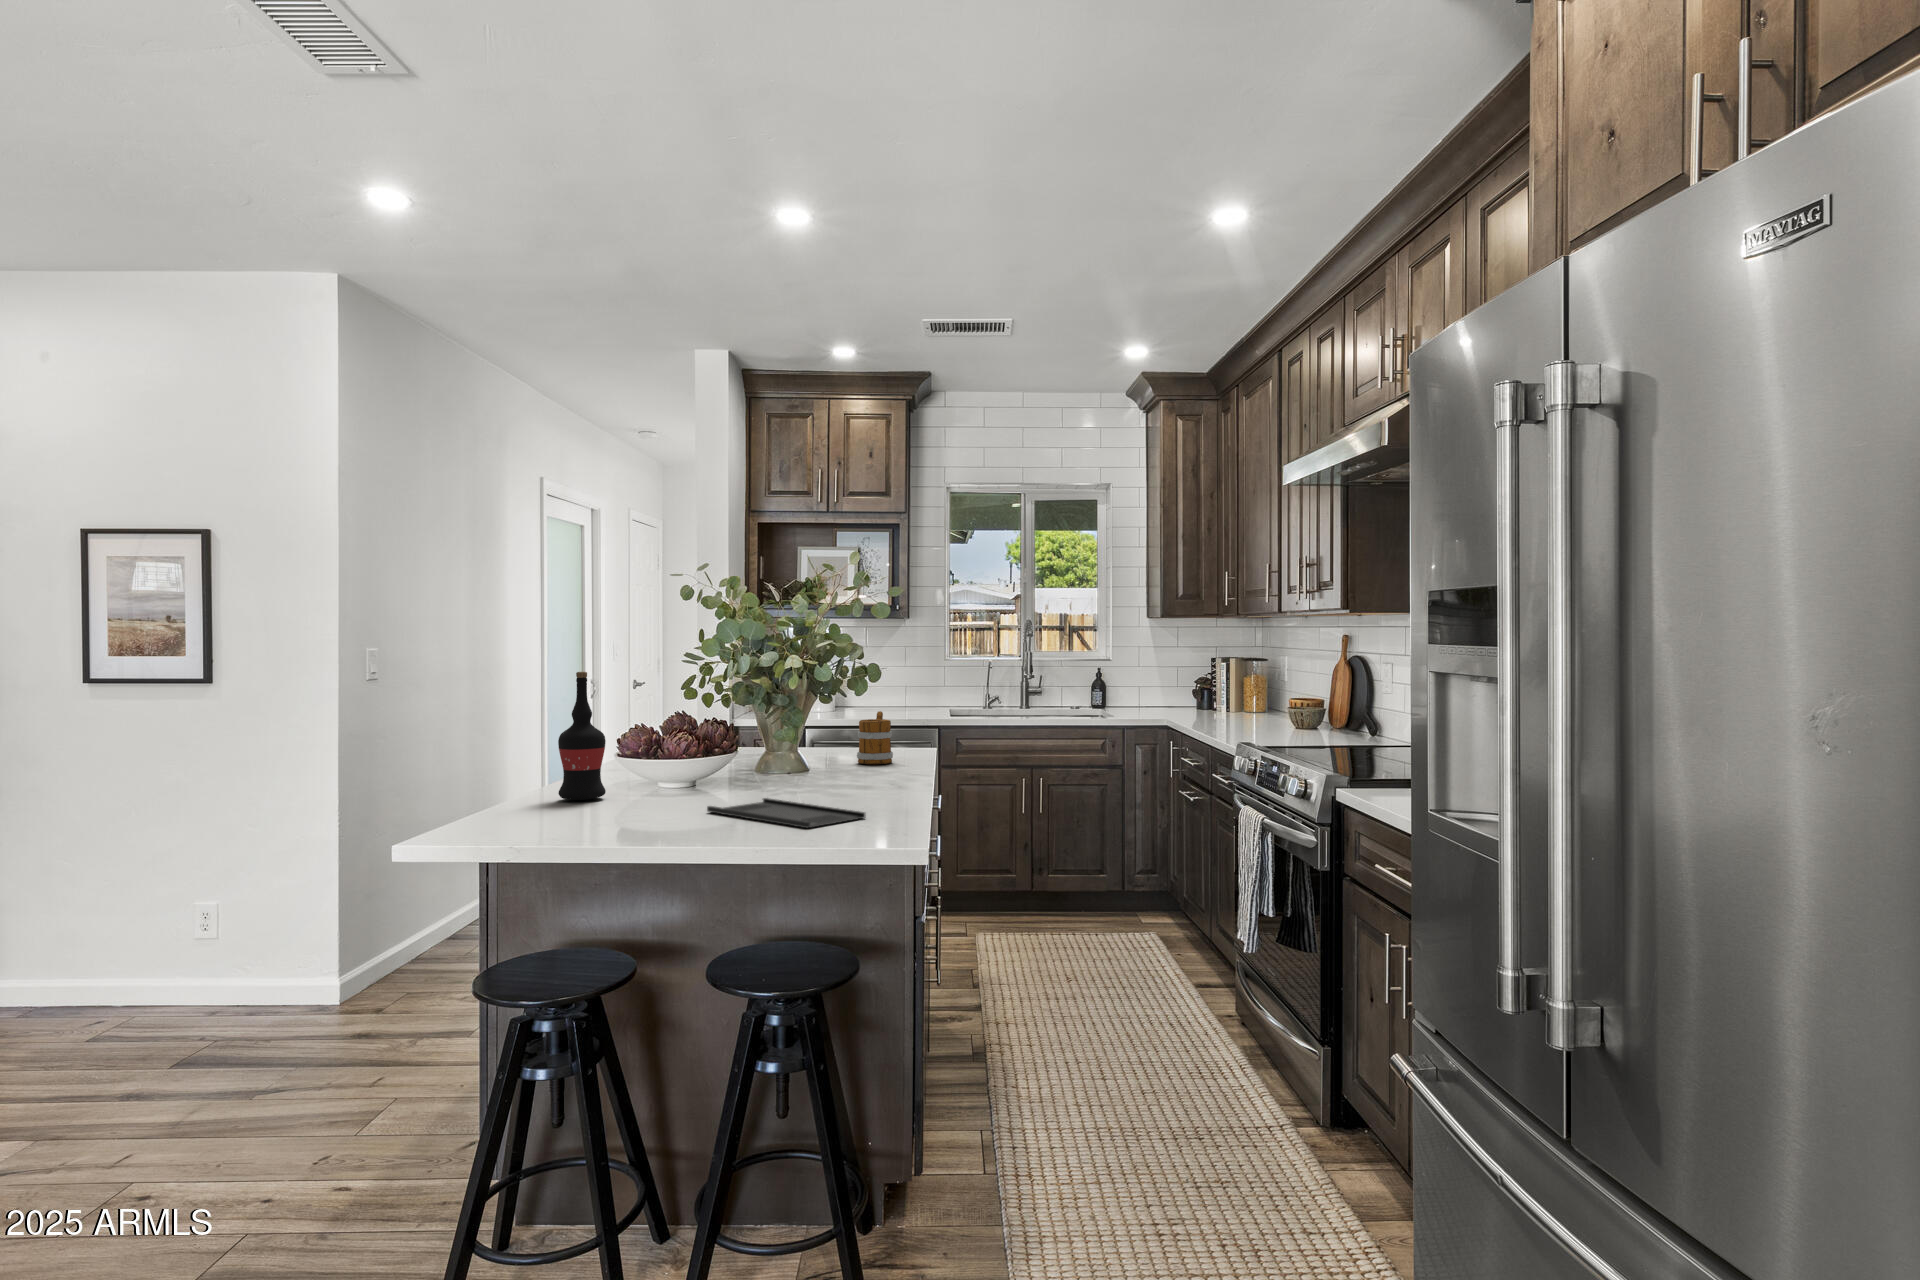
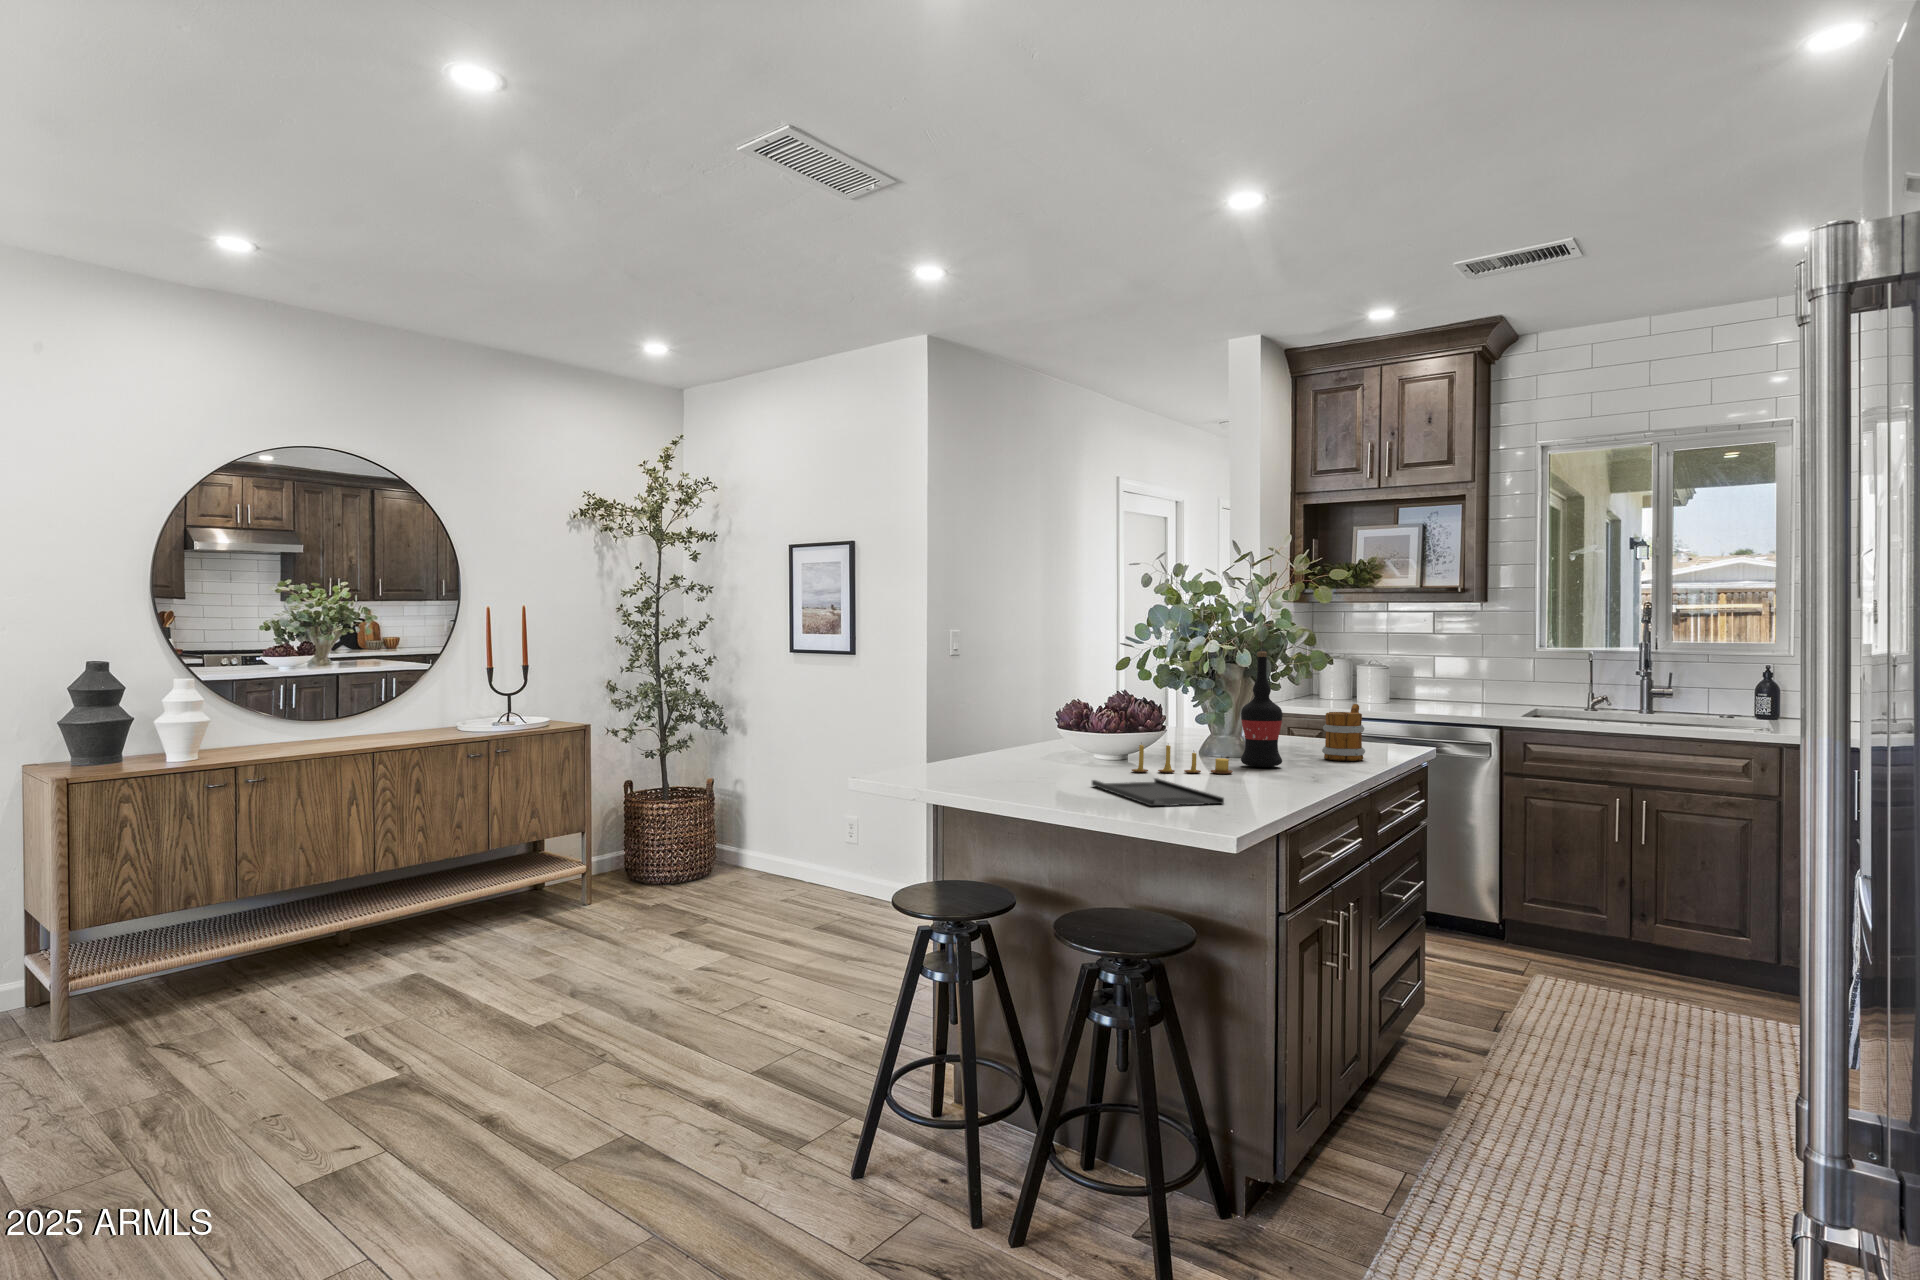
wine bottle: present [558,672,606,800] -> present [1241,652,1283,767]
candle: none [715,760,812,792] -> present [1132,743,1233,774]

